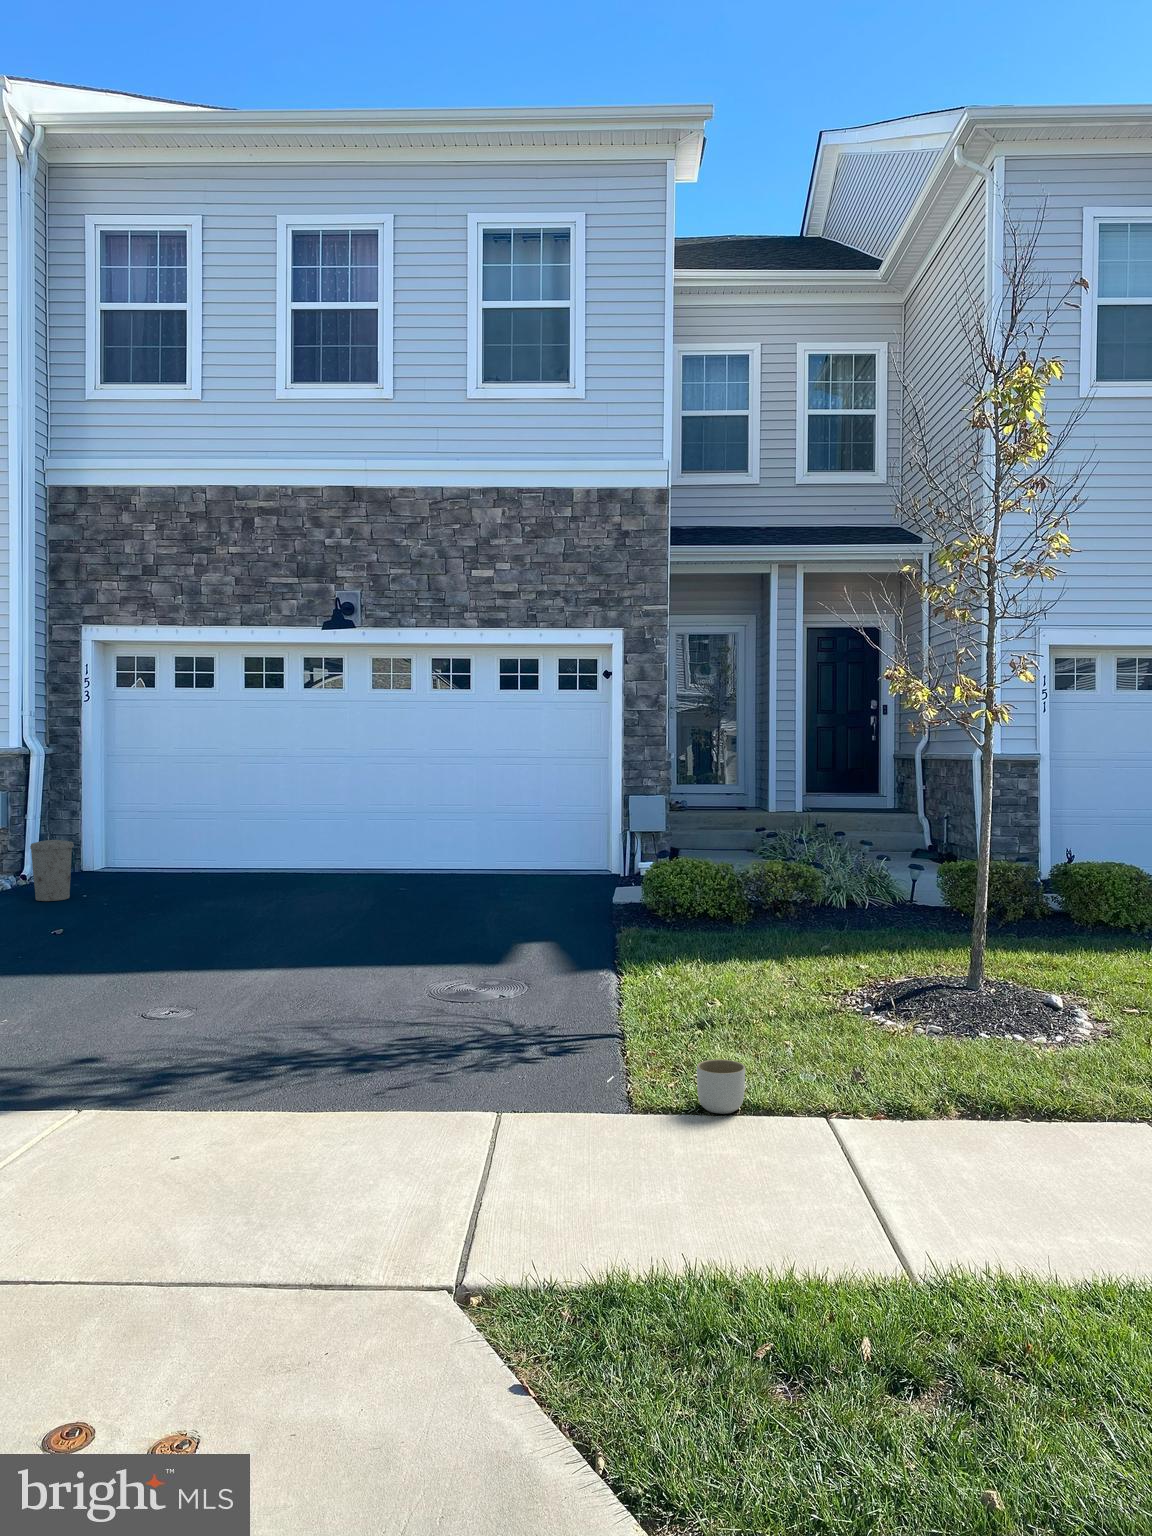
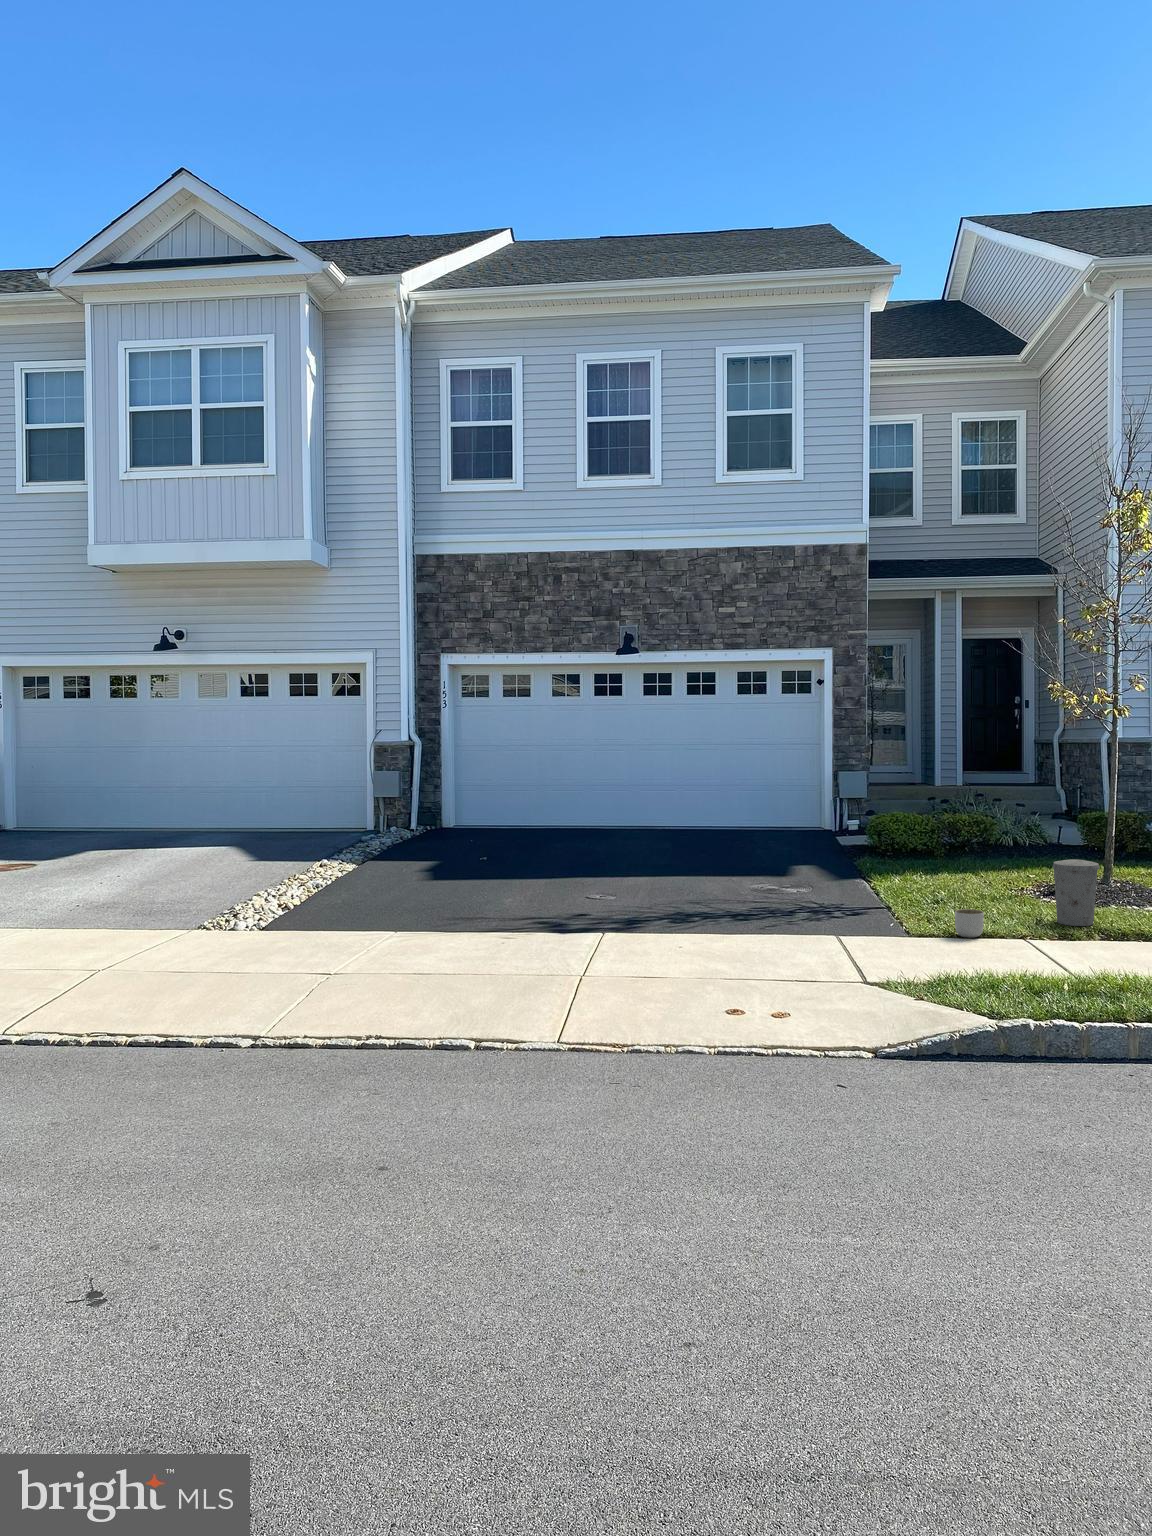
trash can: present [30,840,74,901] -> present [1053,859,1100,926]

